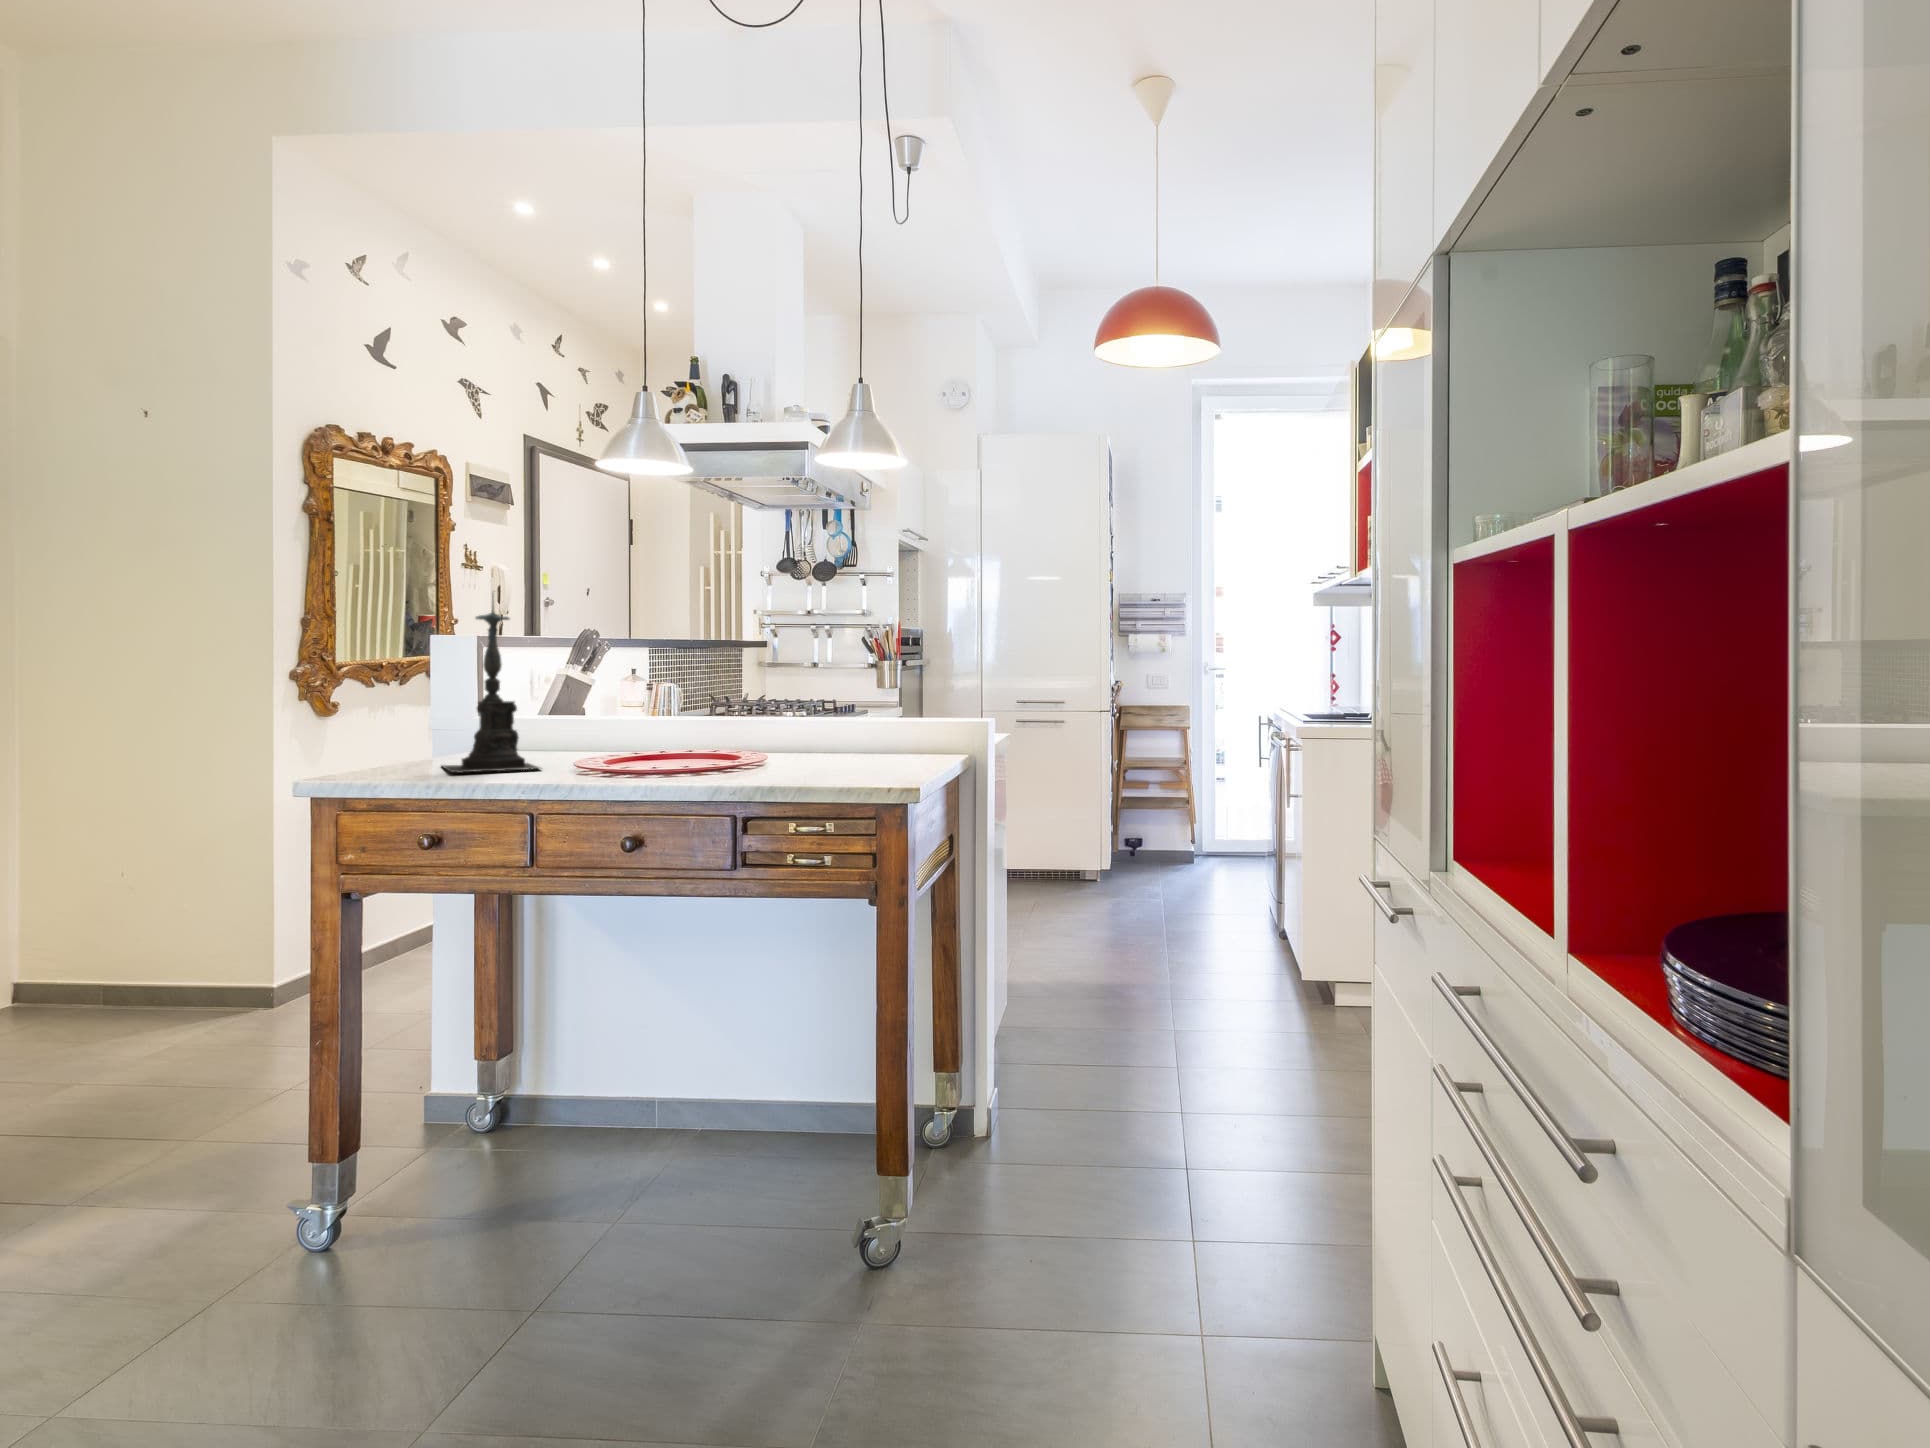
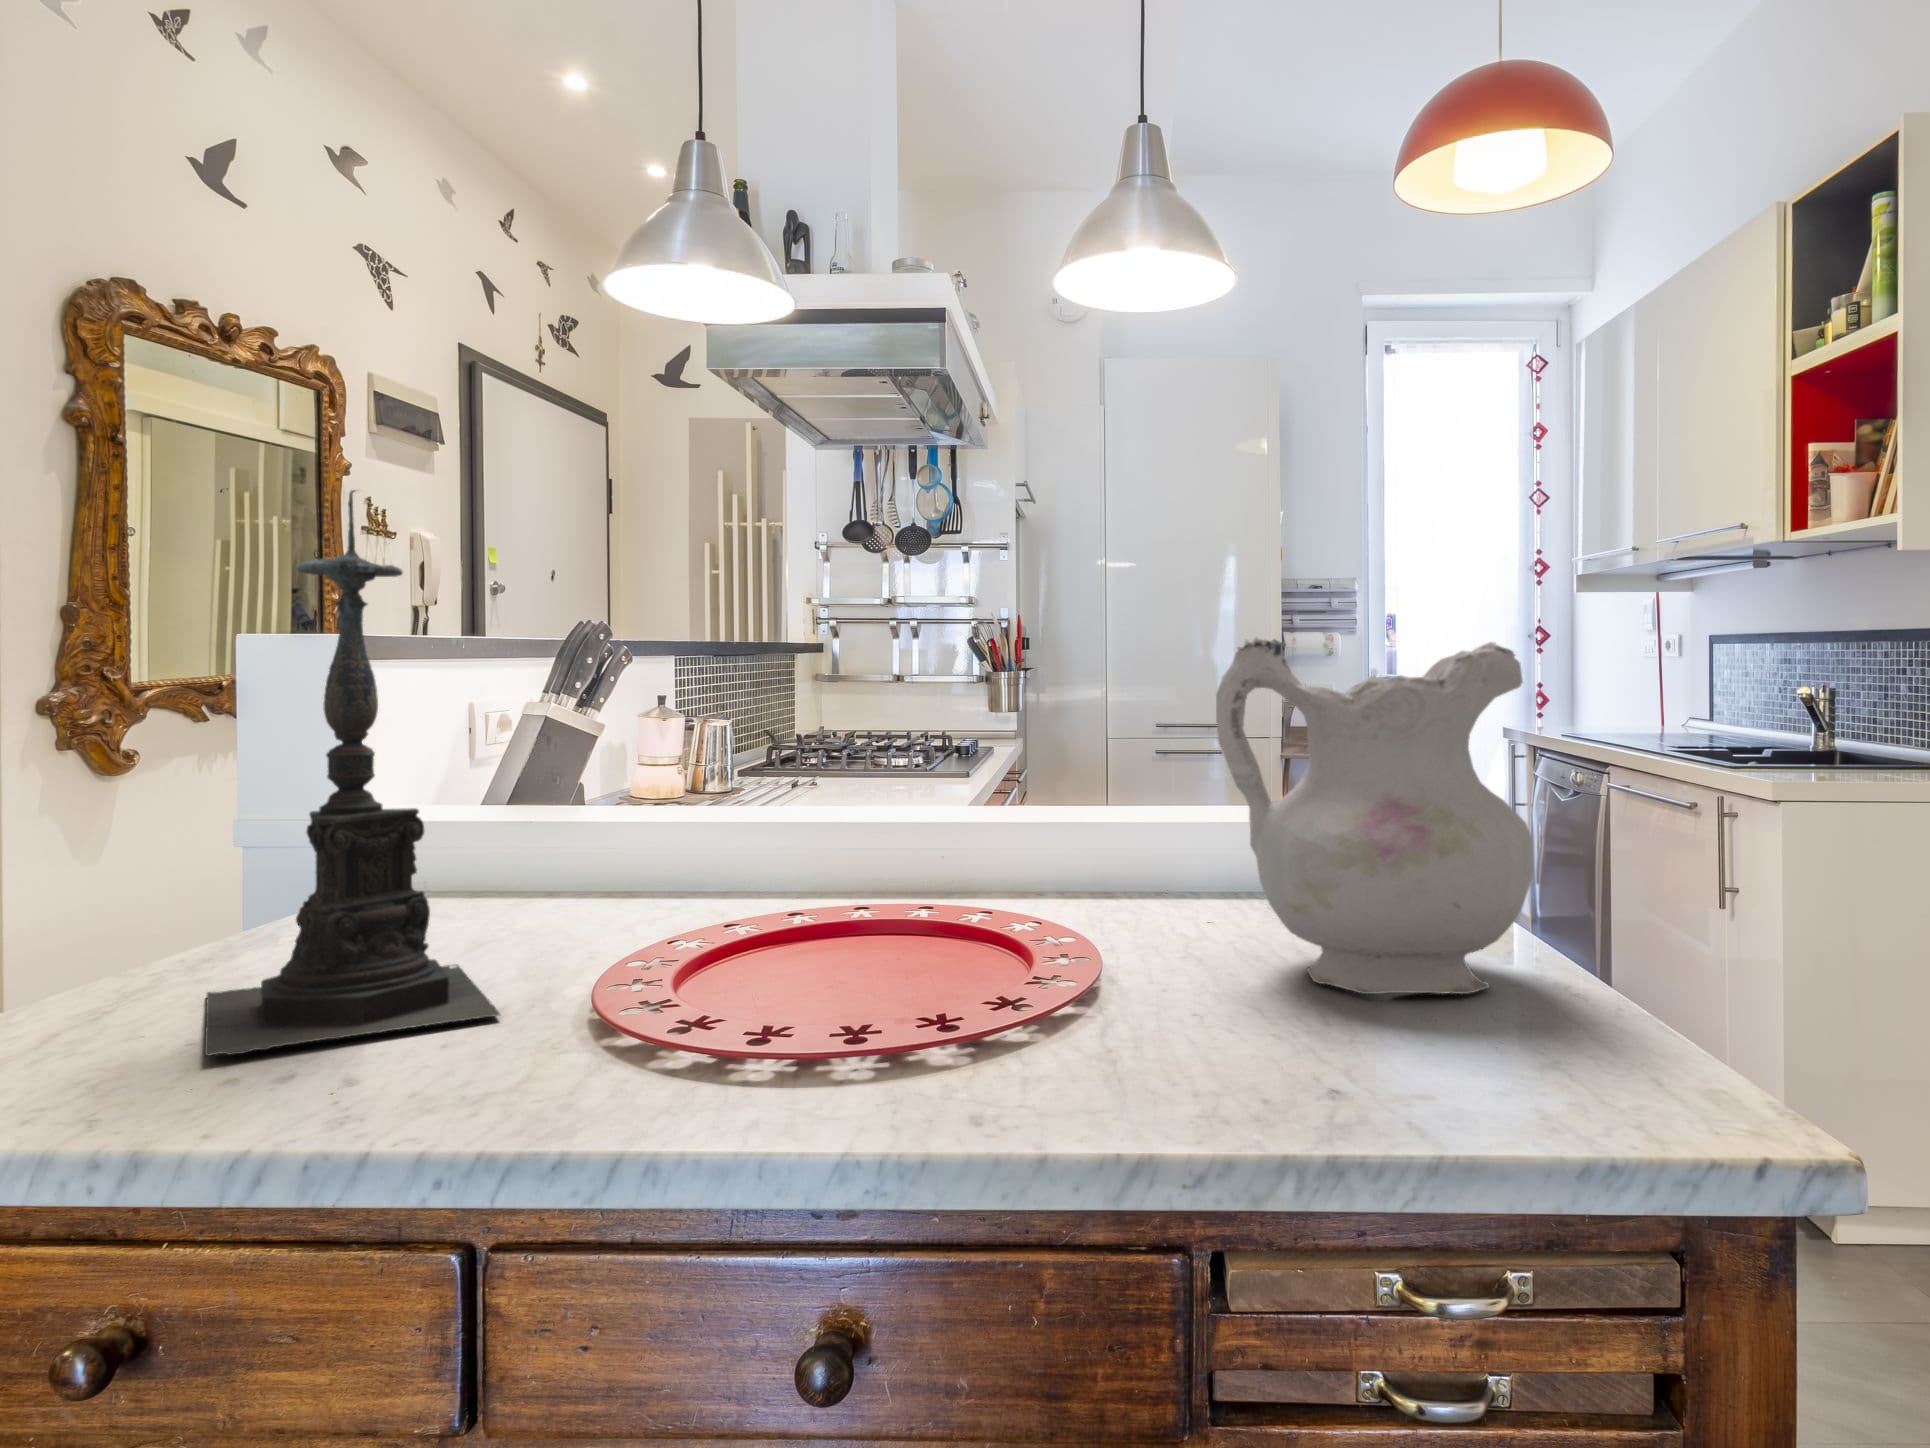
ceramic pitcher: none [802,644,909,769] -> present [1216,638,1534,994]

